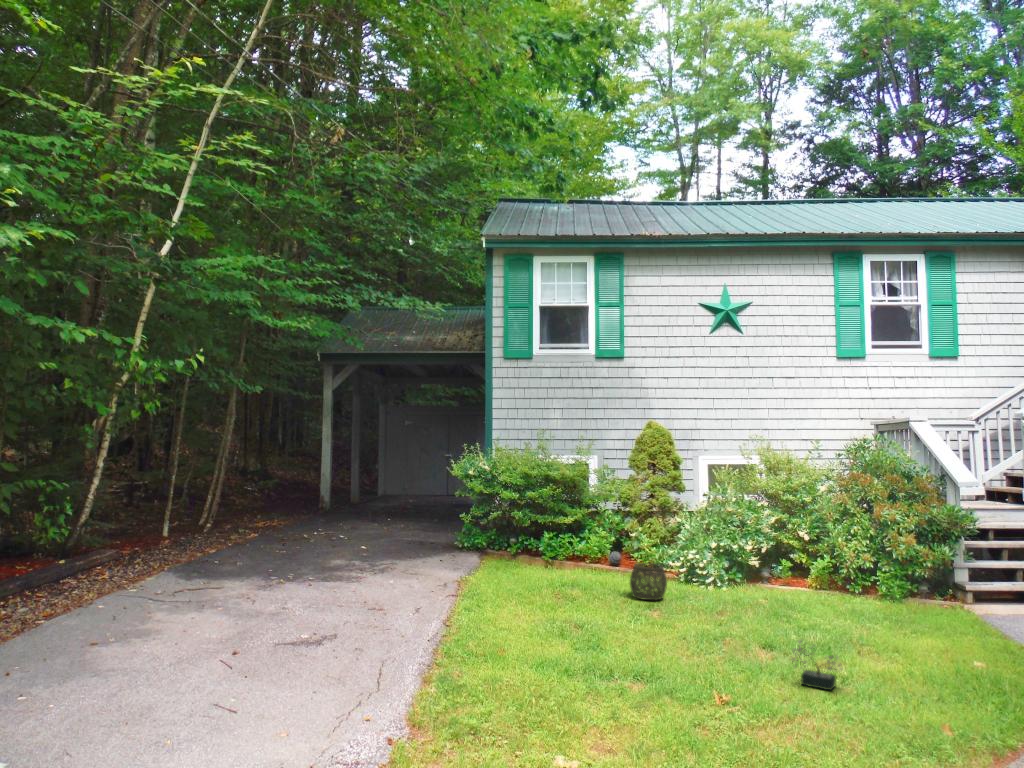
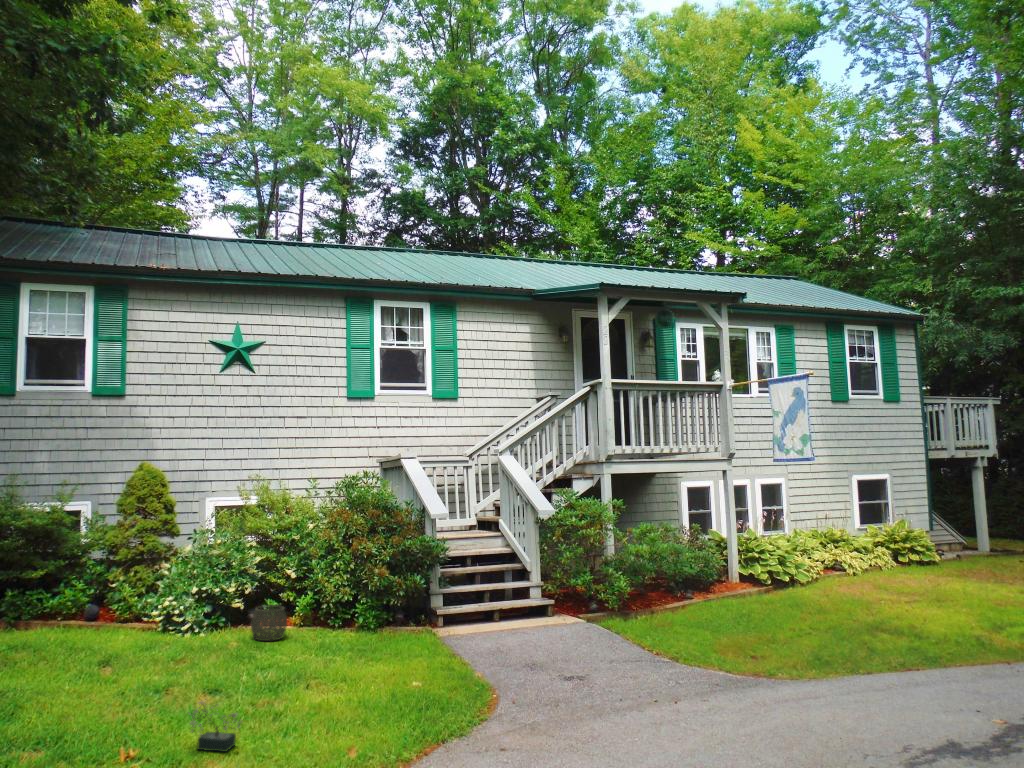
woven basket: present [630,563,667,600] -> present [251,605,287,641]

